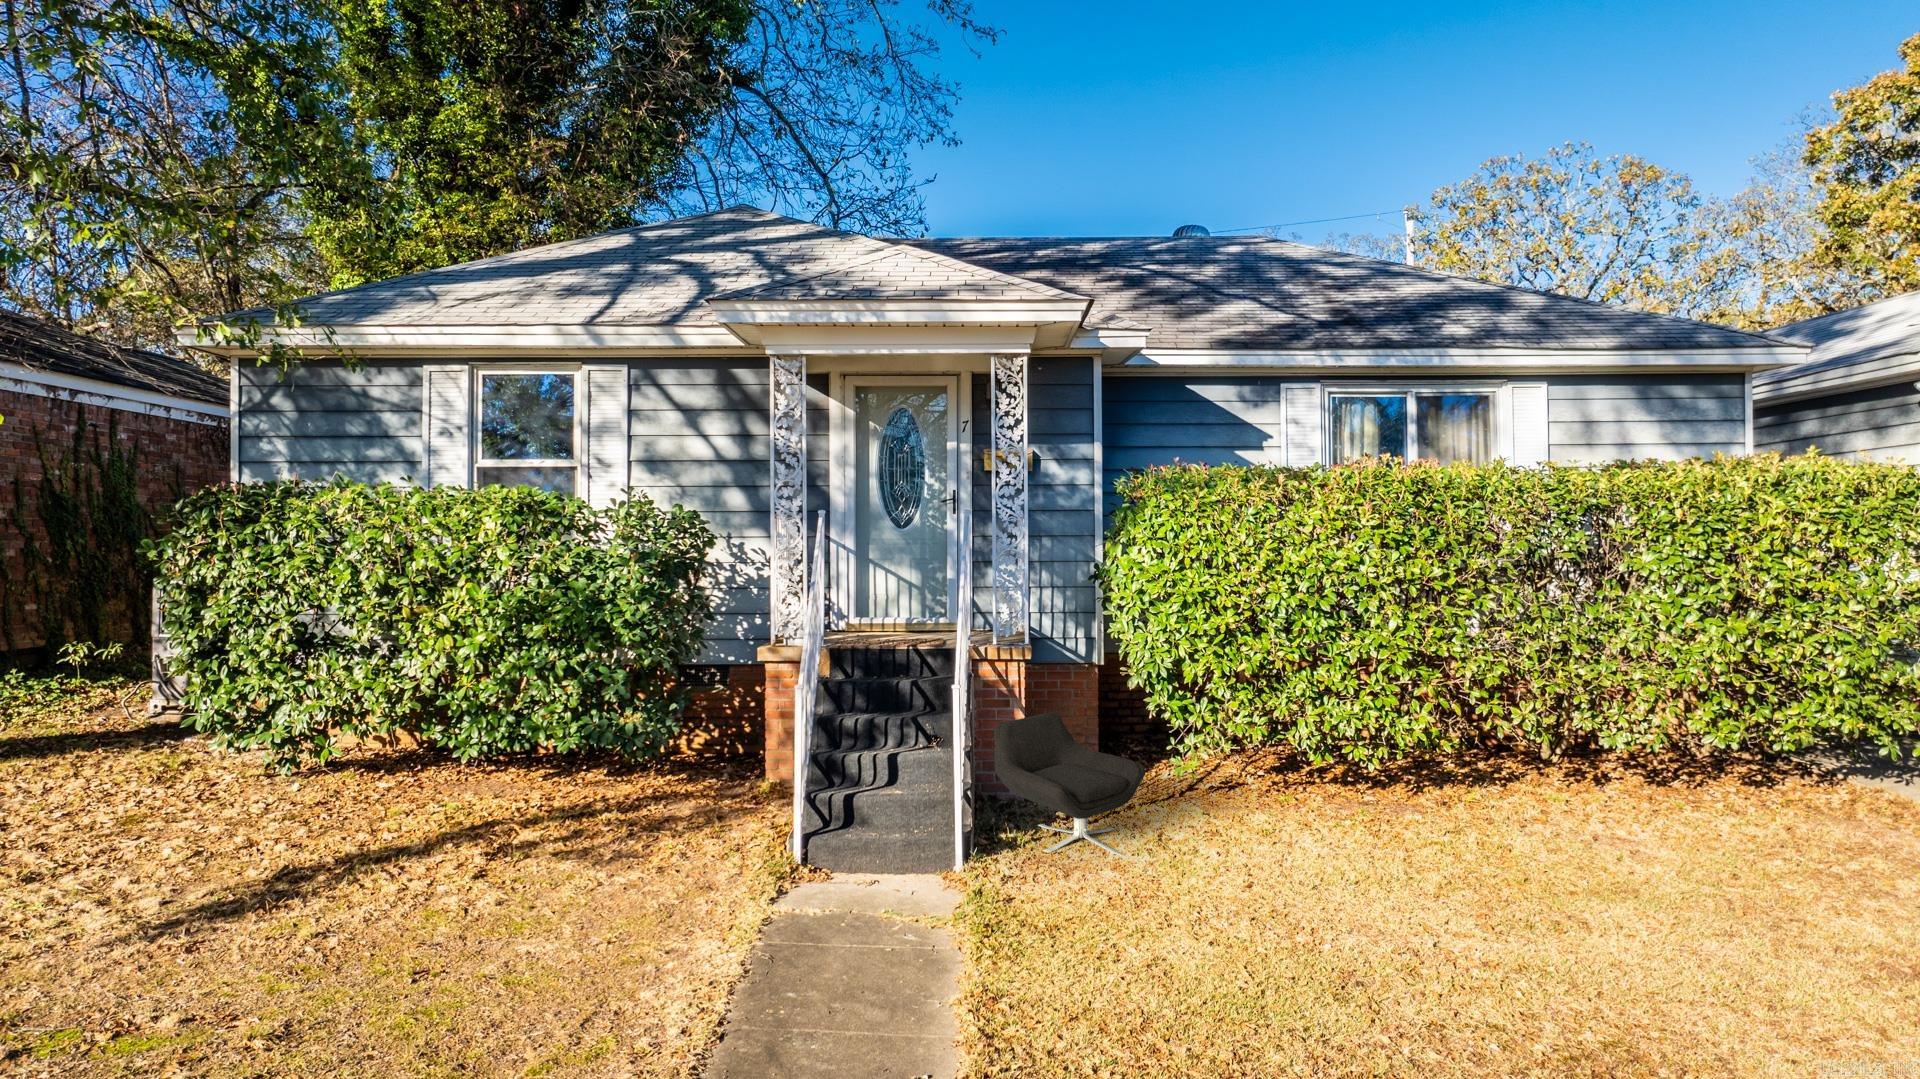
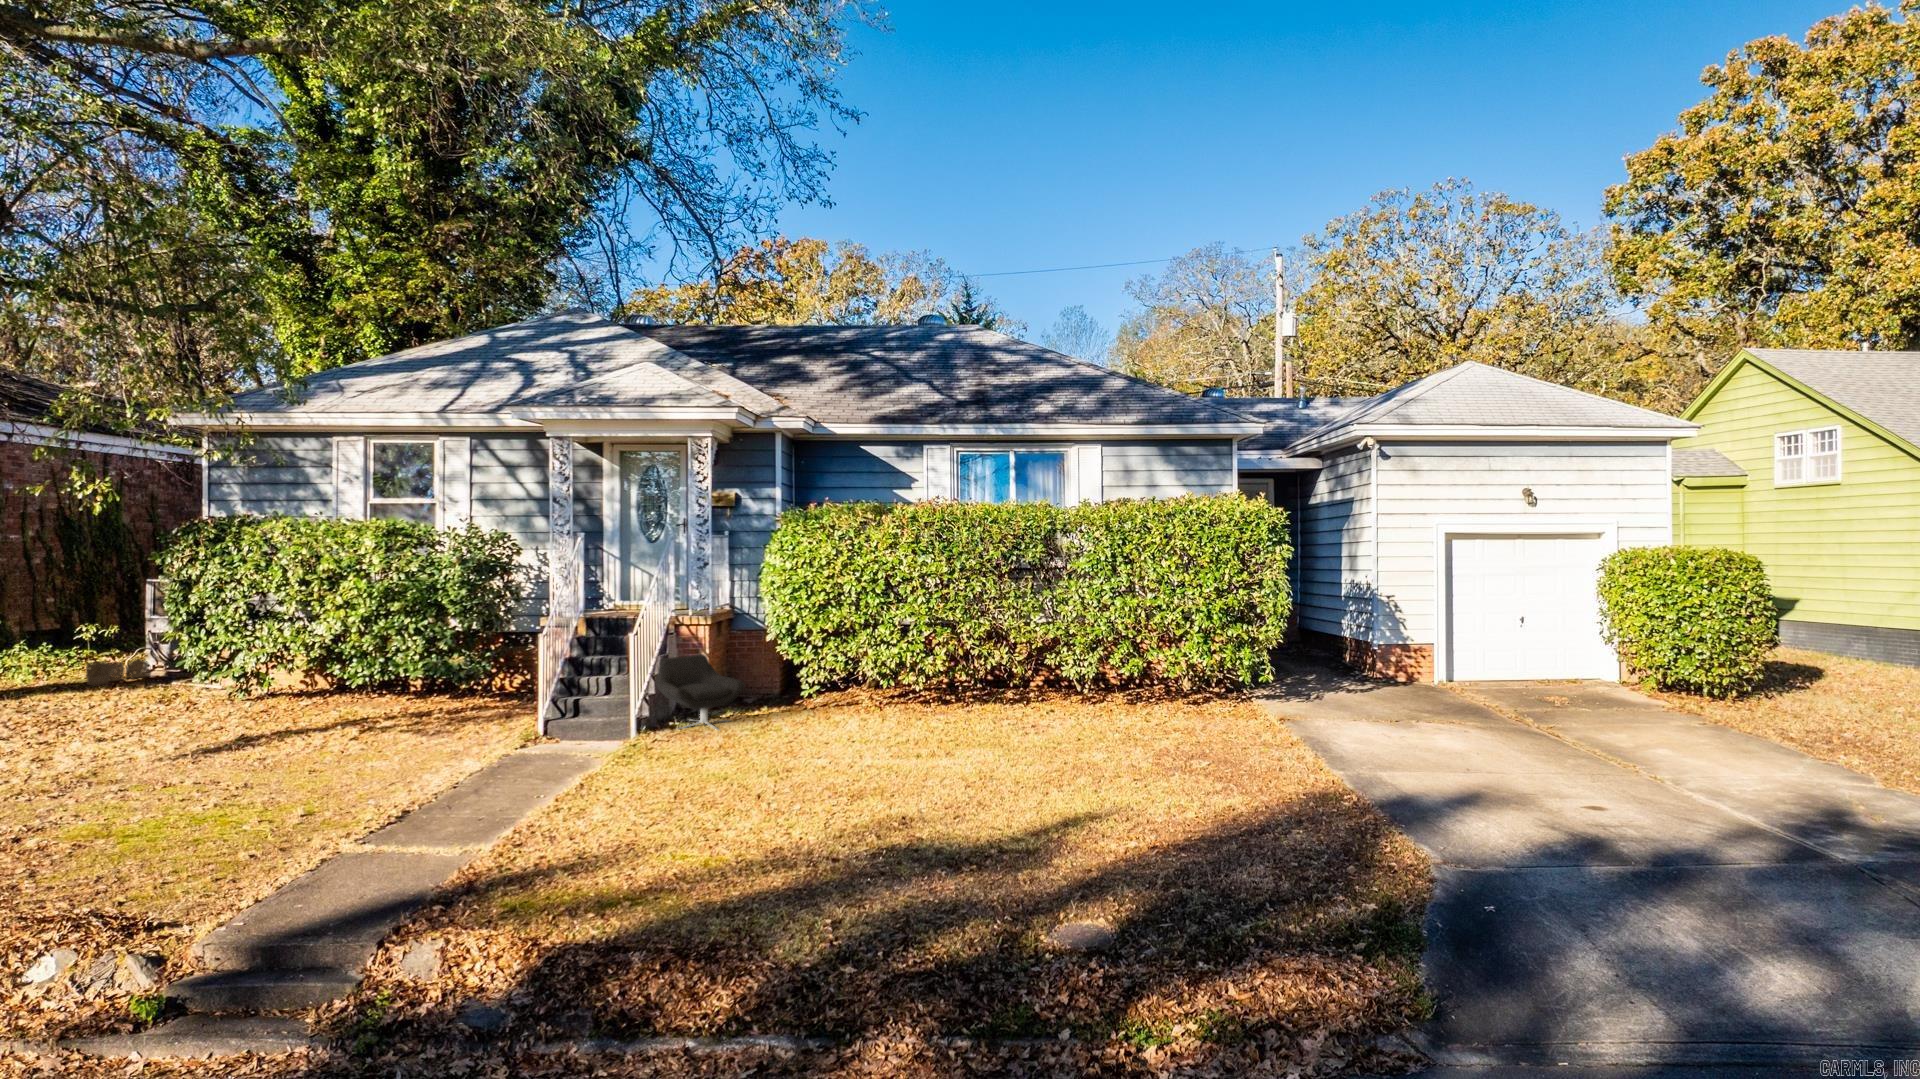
woven basket: none [59,693,158,739] -> present [86,659,151,685]

